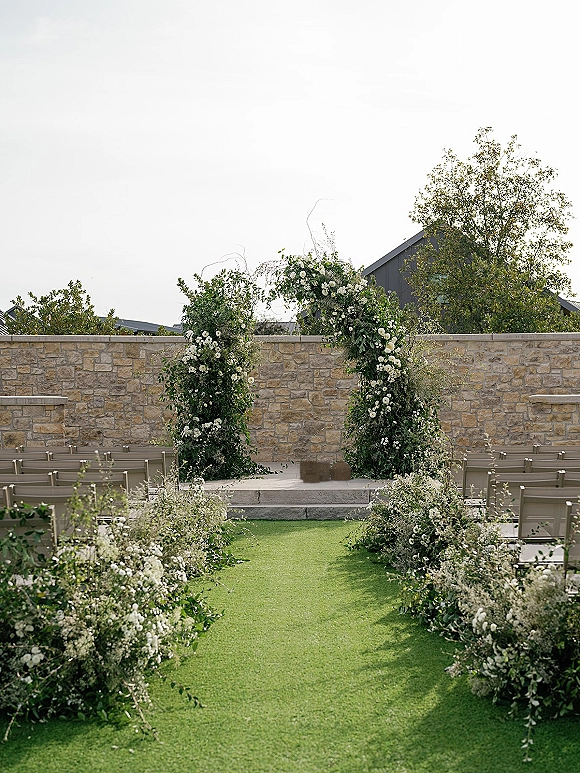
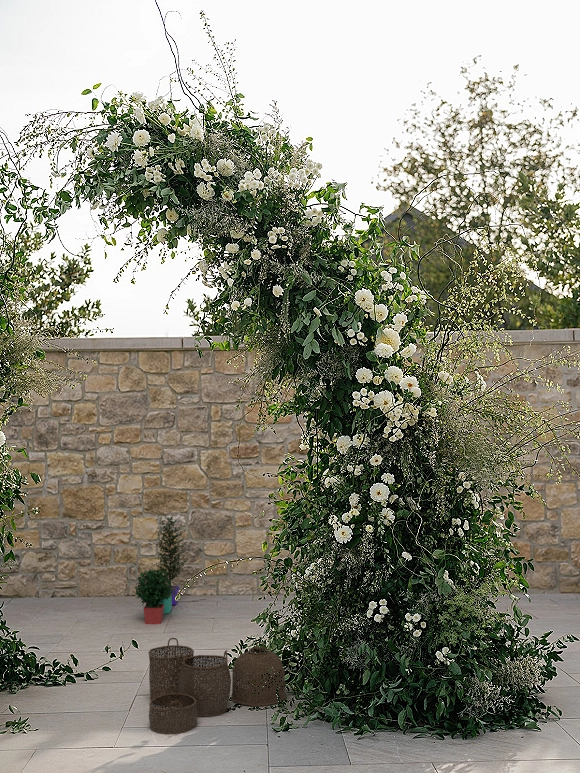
potted plant: none [282,422,303,469] -> present [135,515,187,624]

